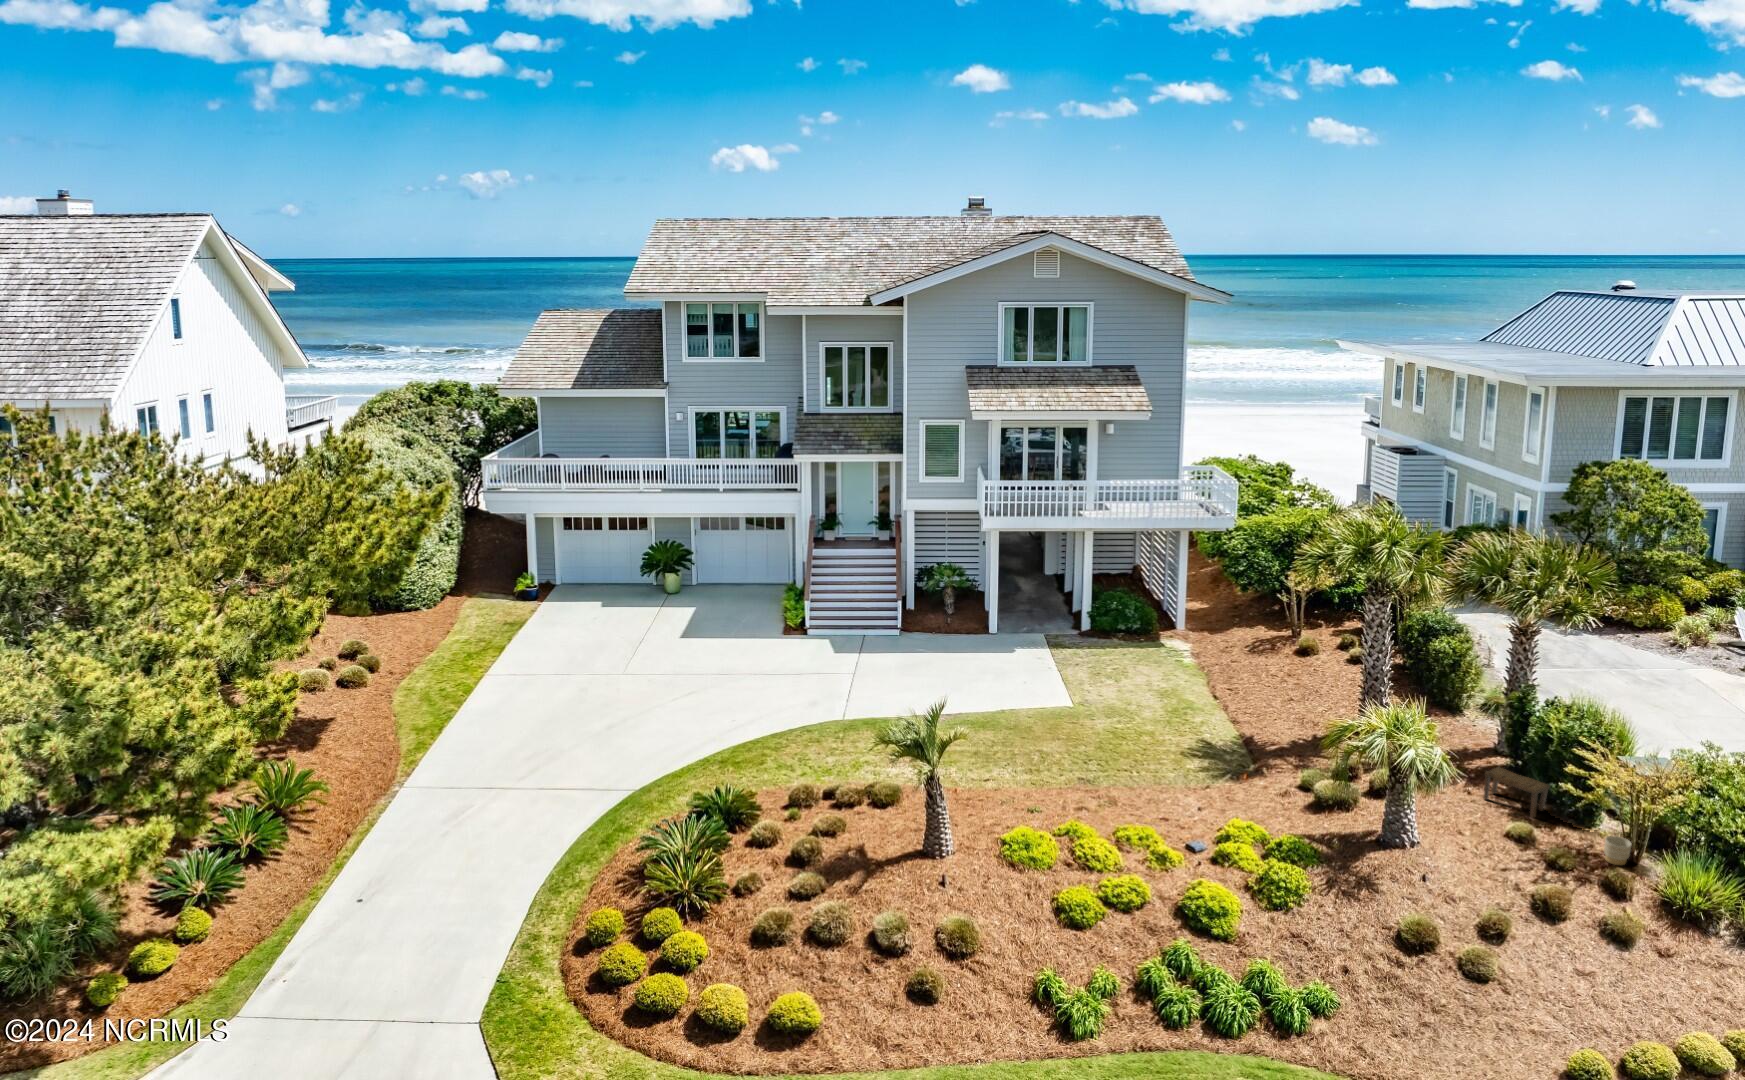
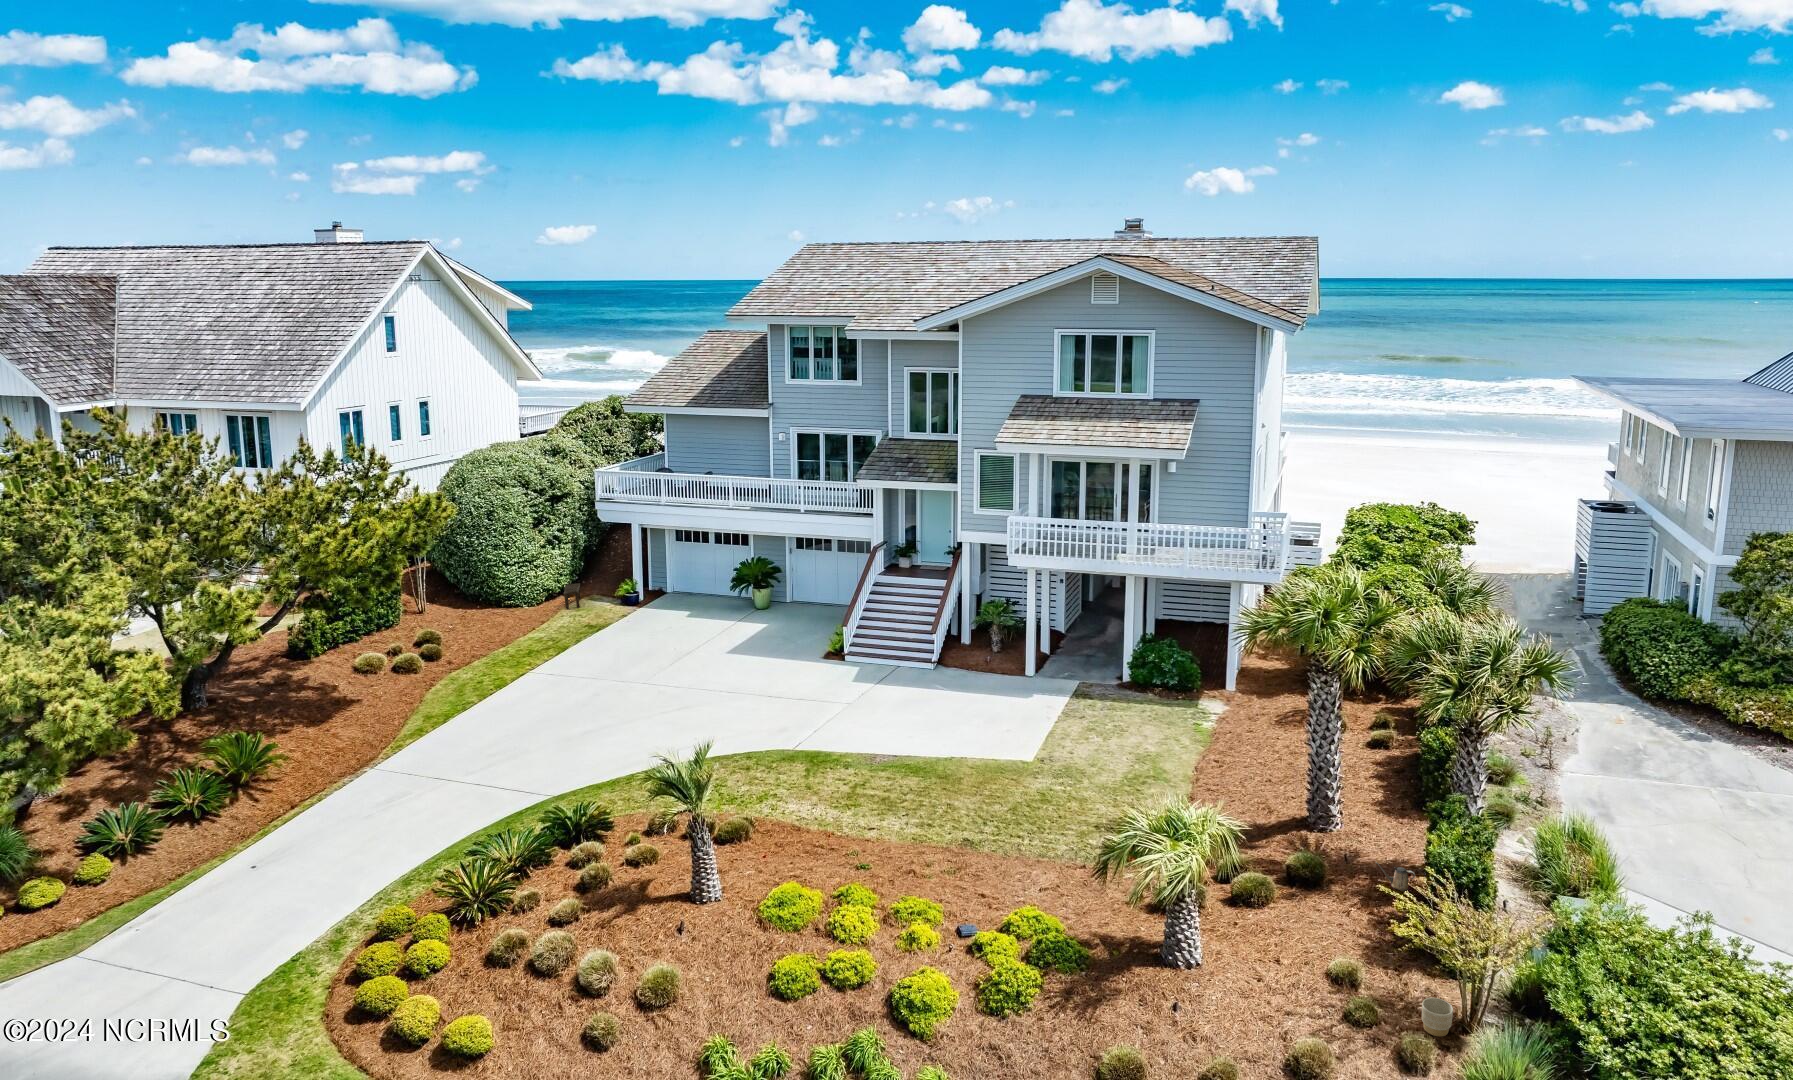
watering can: none [1474,747,1506,767] -> present [1376,862,1415,890]
bench: present [1483,767,1550,818] -> present [564,583,580,609]

